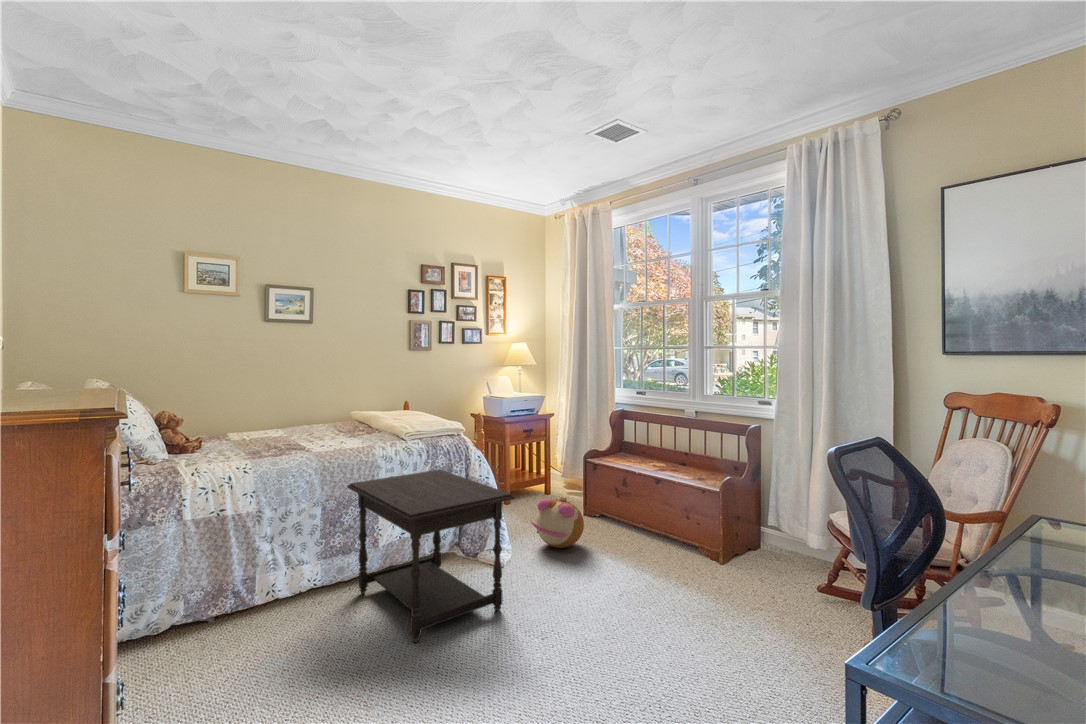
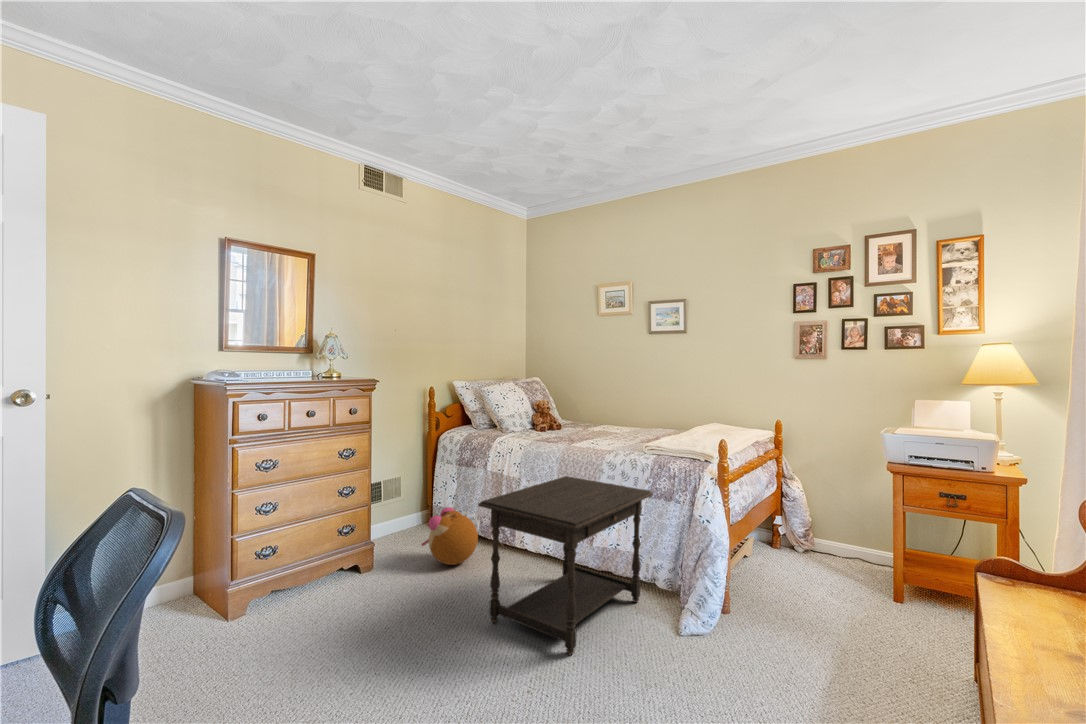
plush toy: present [531,497,584,548] -> present [421,507,478,565]

